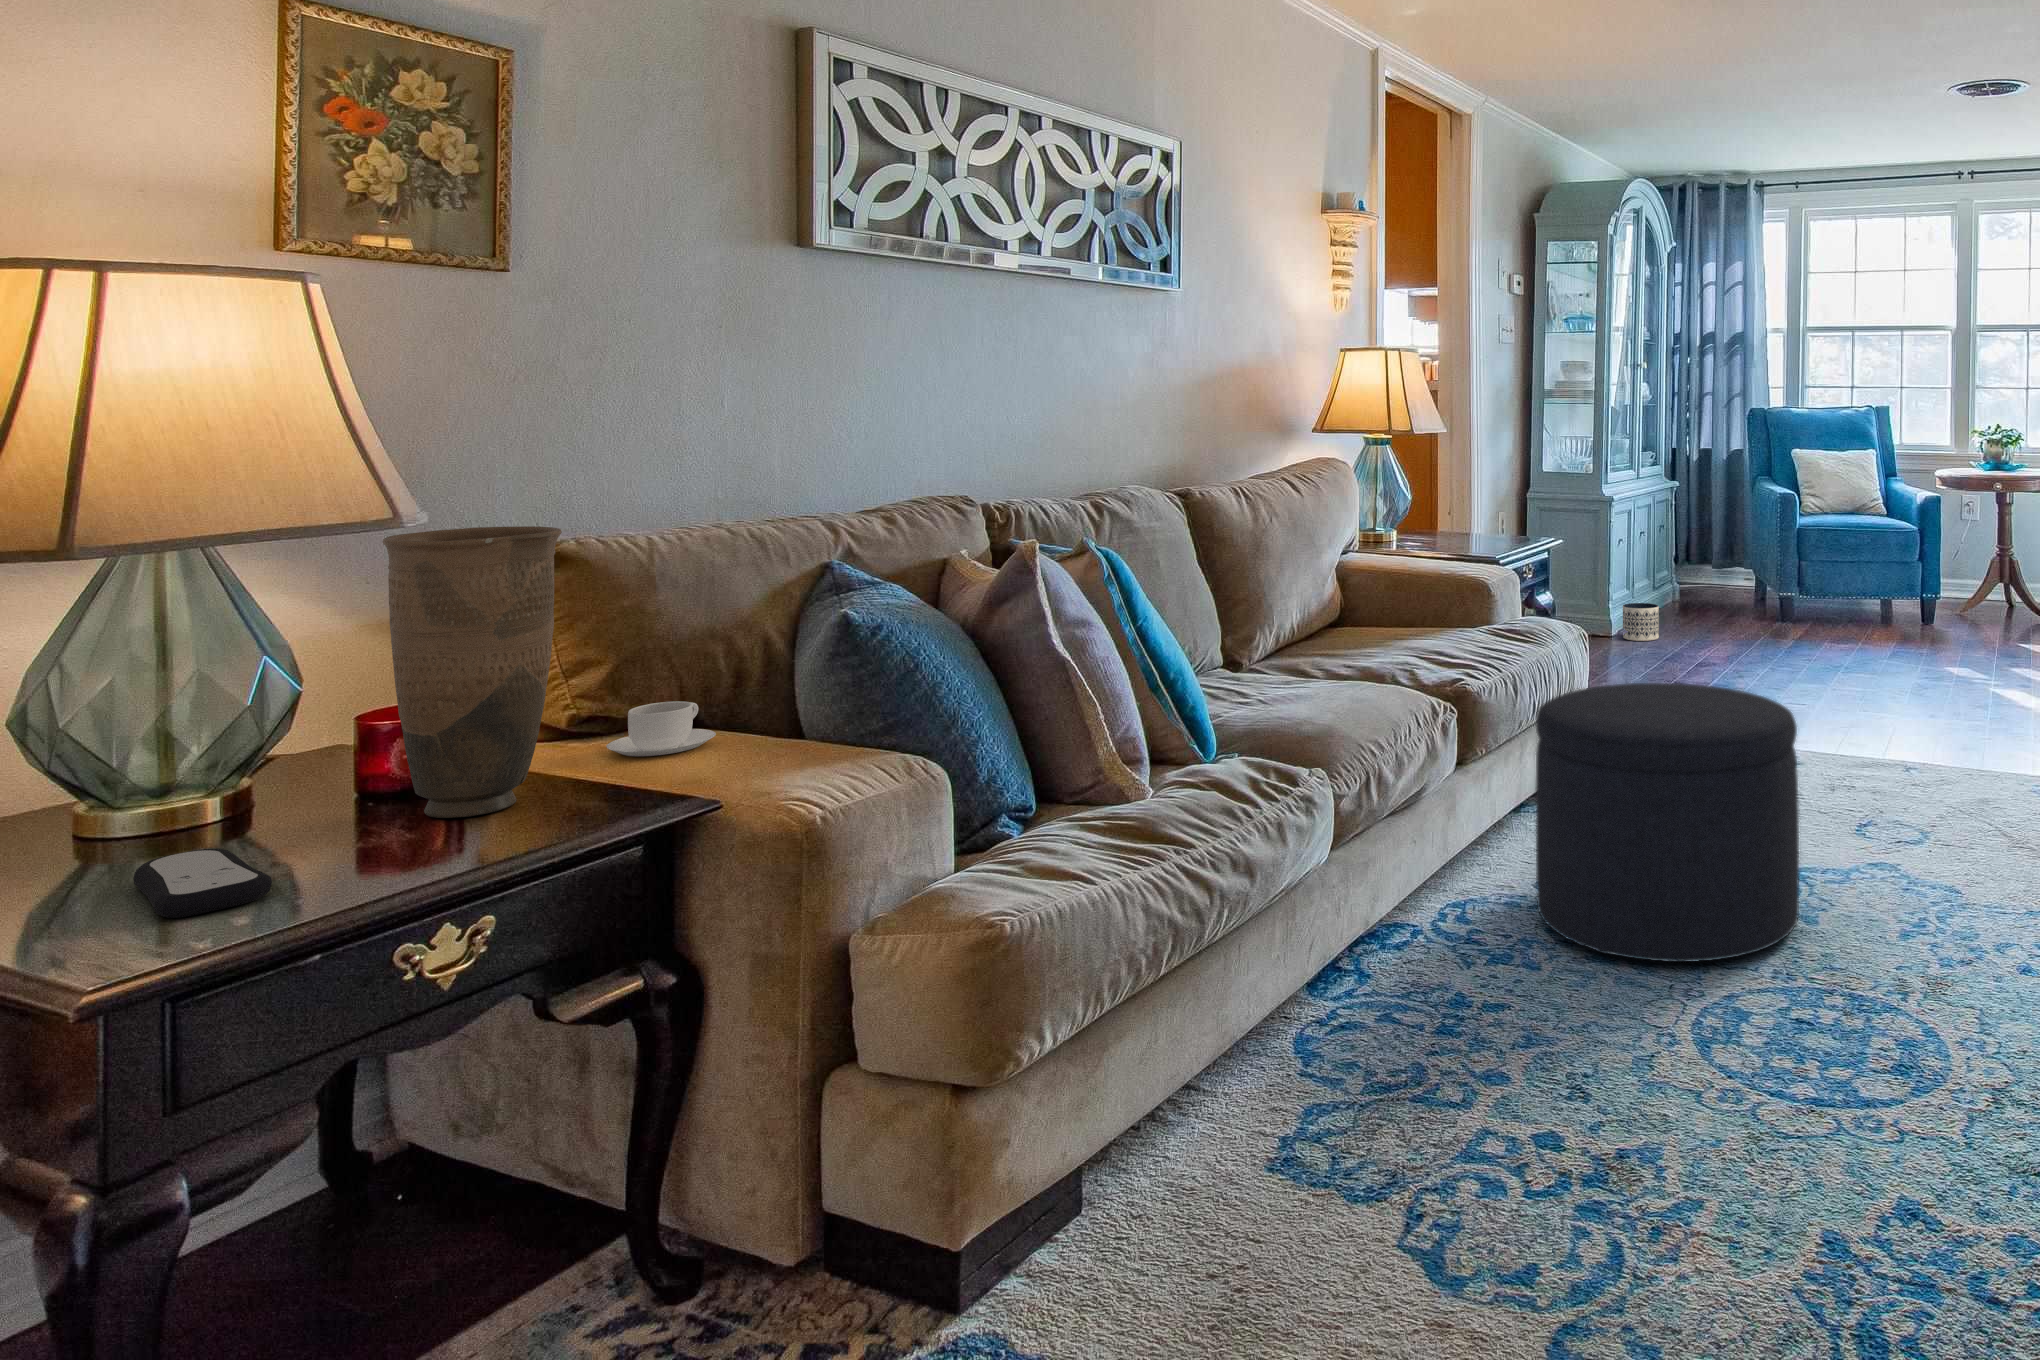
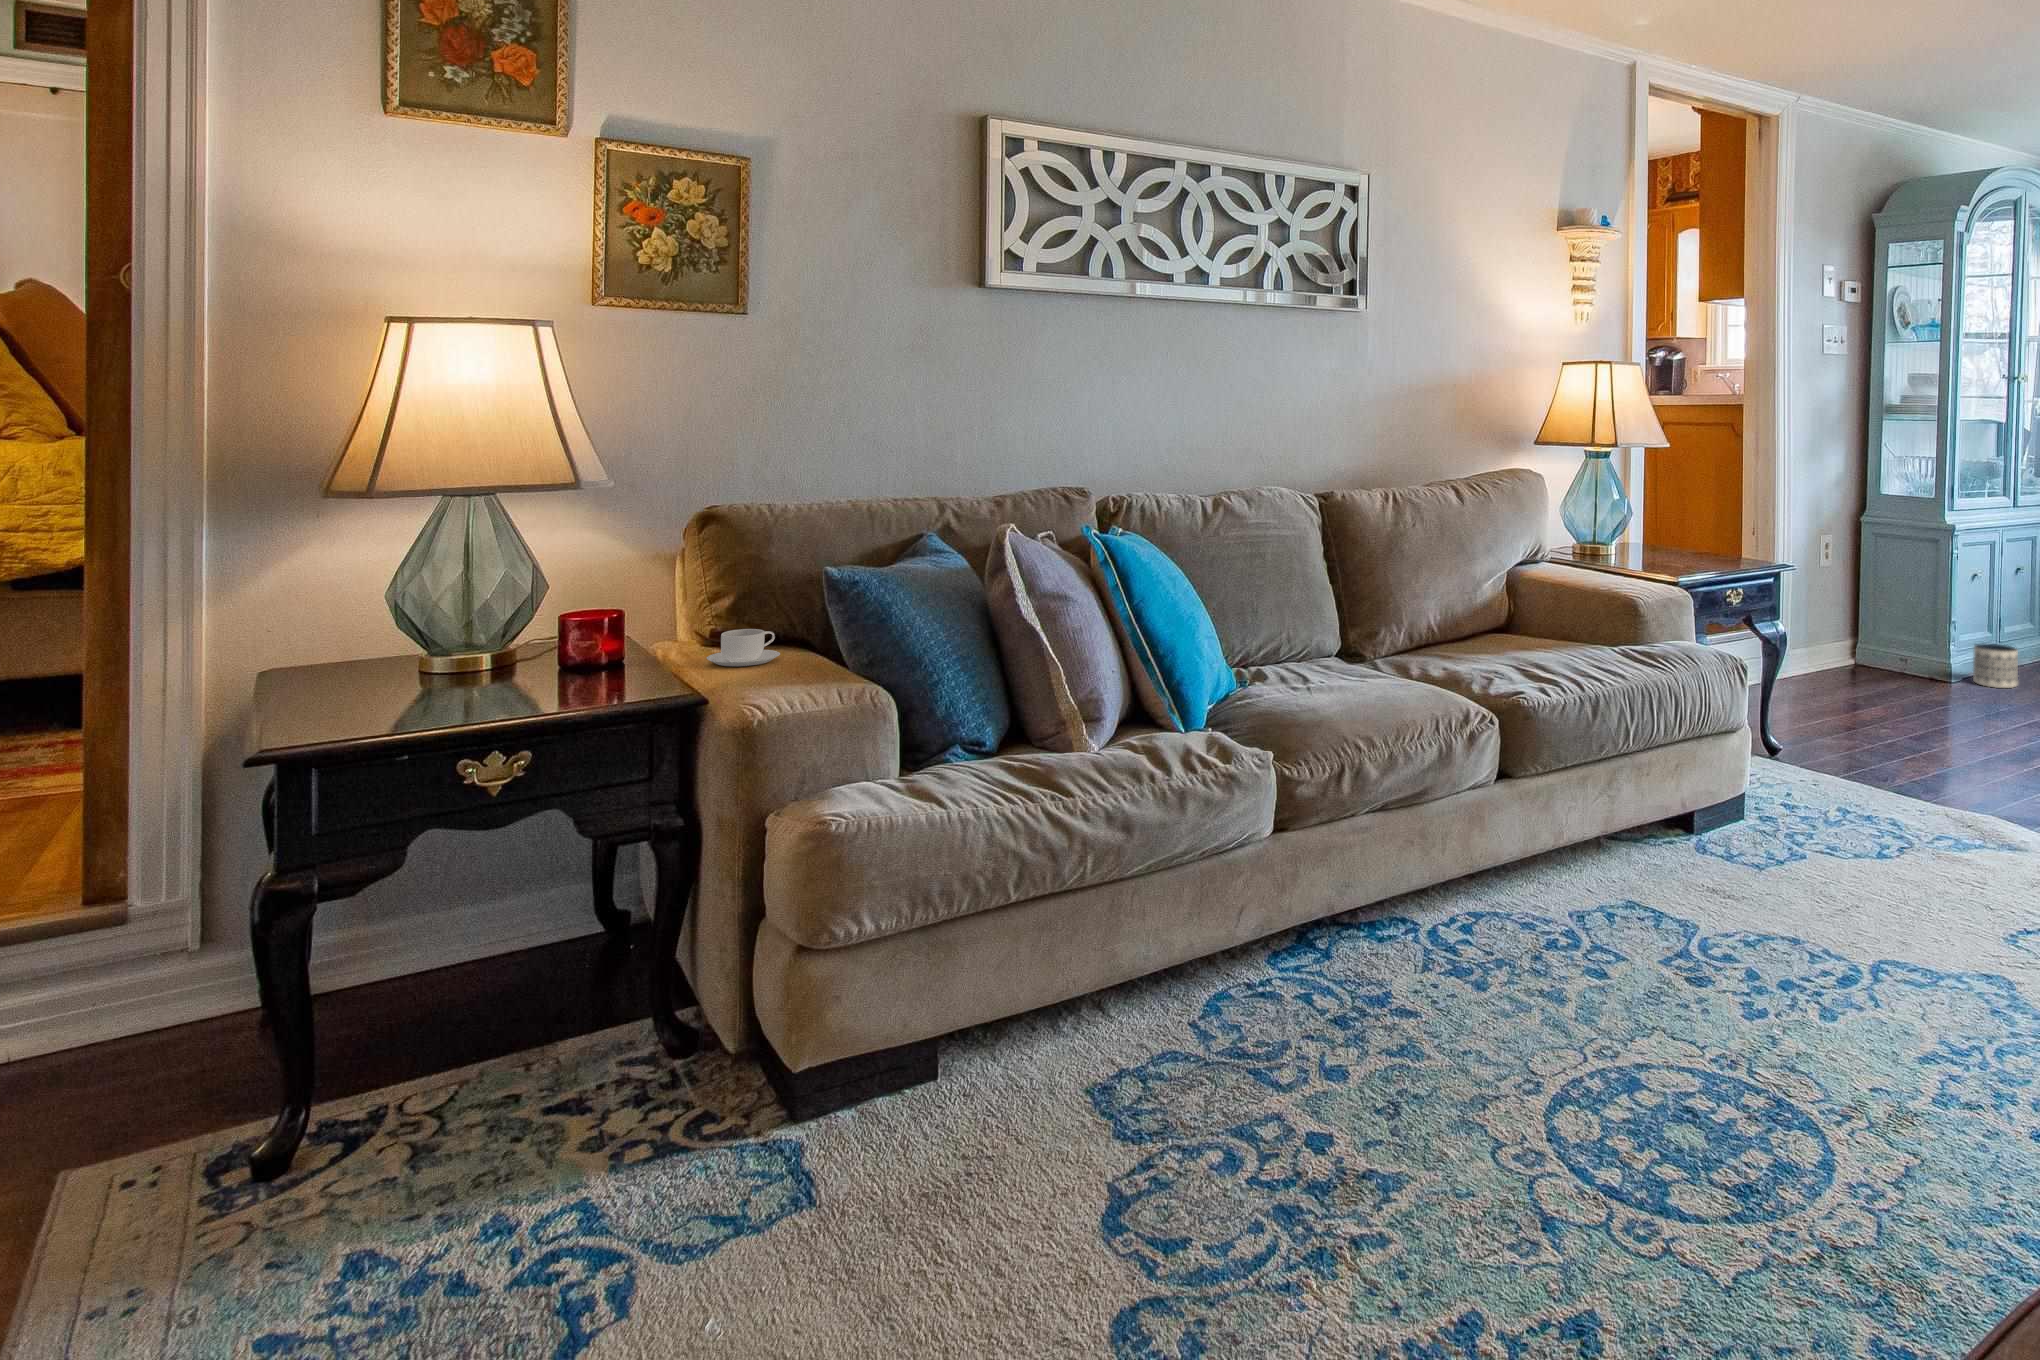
vase: present [383,526,562,818] -> none [530,498,640,690]
ottoman: present [1535,683,1799,962] -> none [1533,724,1816,1032]
remote control: present [133,849,272,918] -> none [346,686,426,724]

